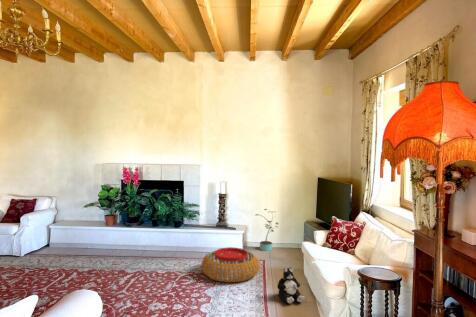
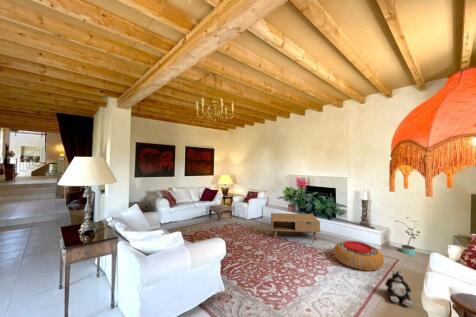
coffee table: none [83,224,173,276] -> present [271,213,320,240]

